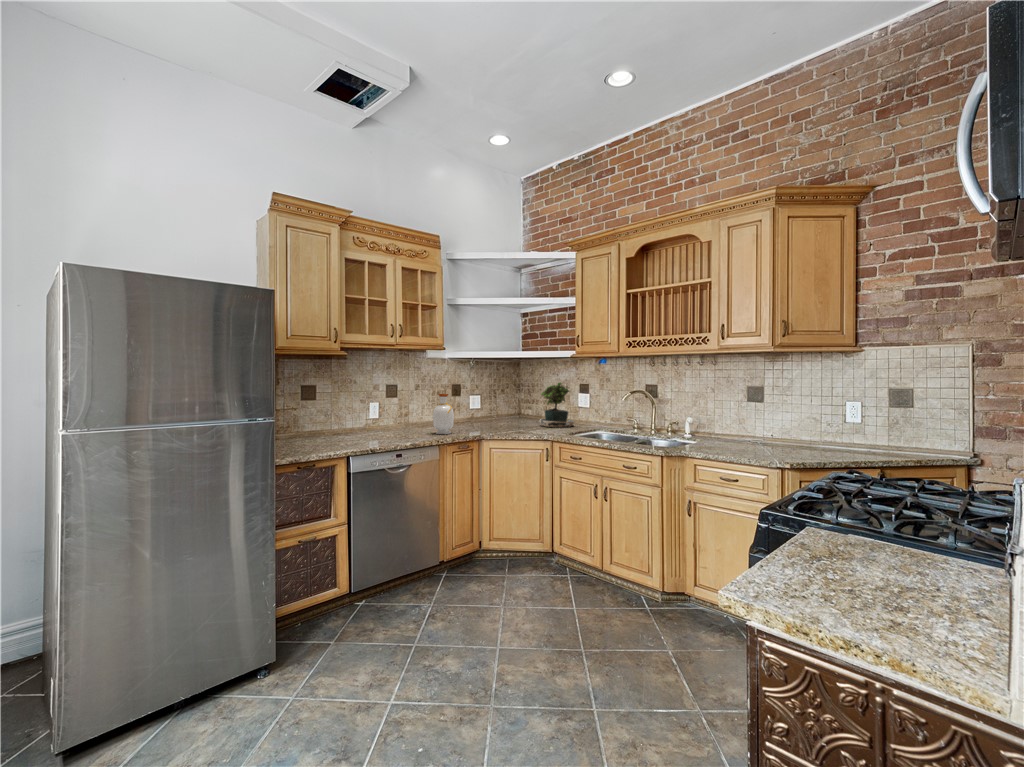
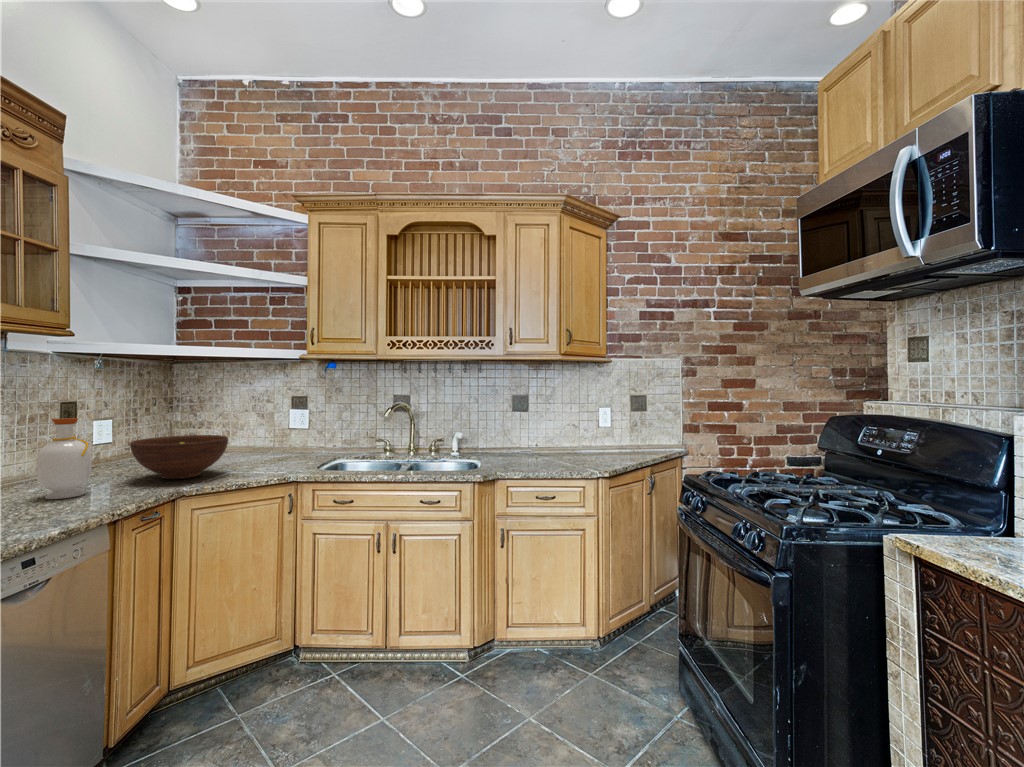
potted plant: present [540,382,574,427] -> none [223,392,294,462]
fruit bowl: none [473,408,521,432] -> present [130,435,228,479]

